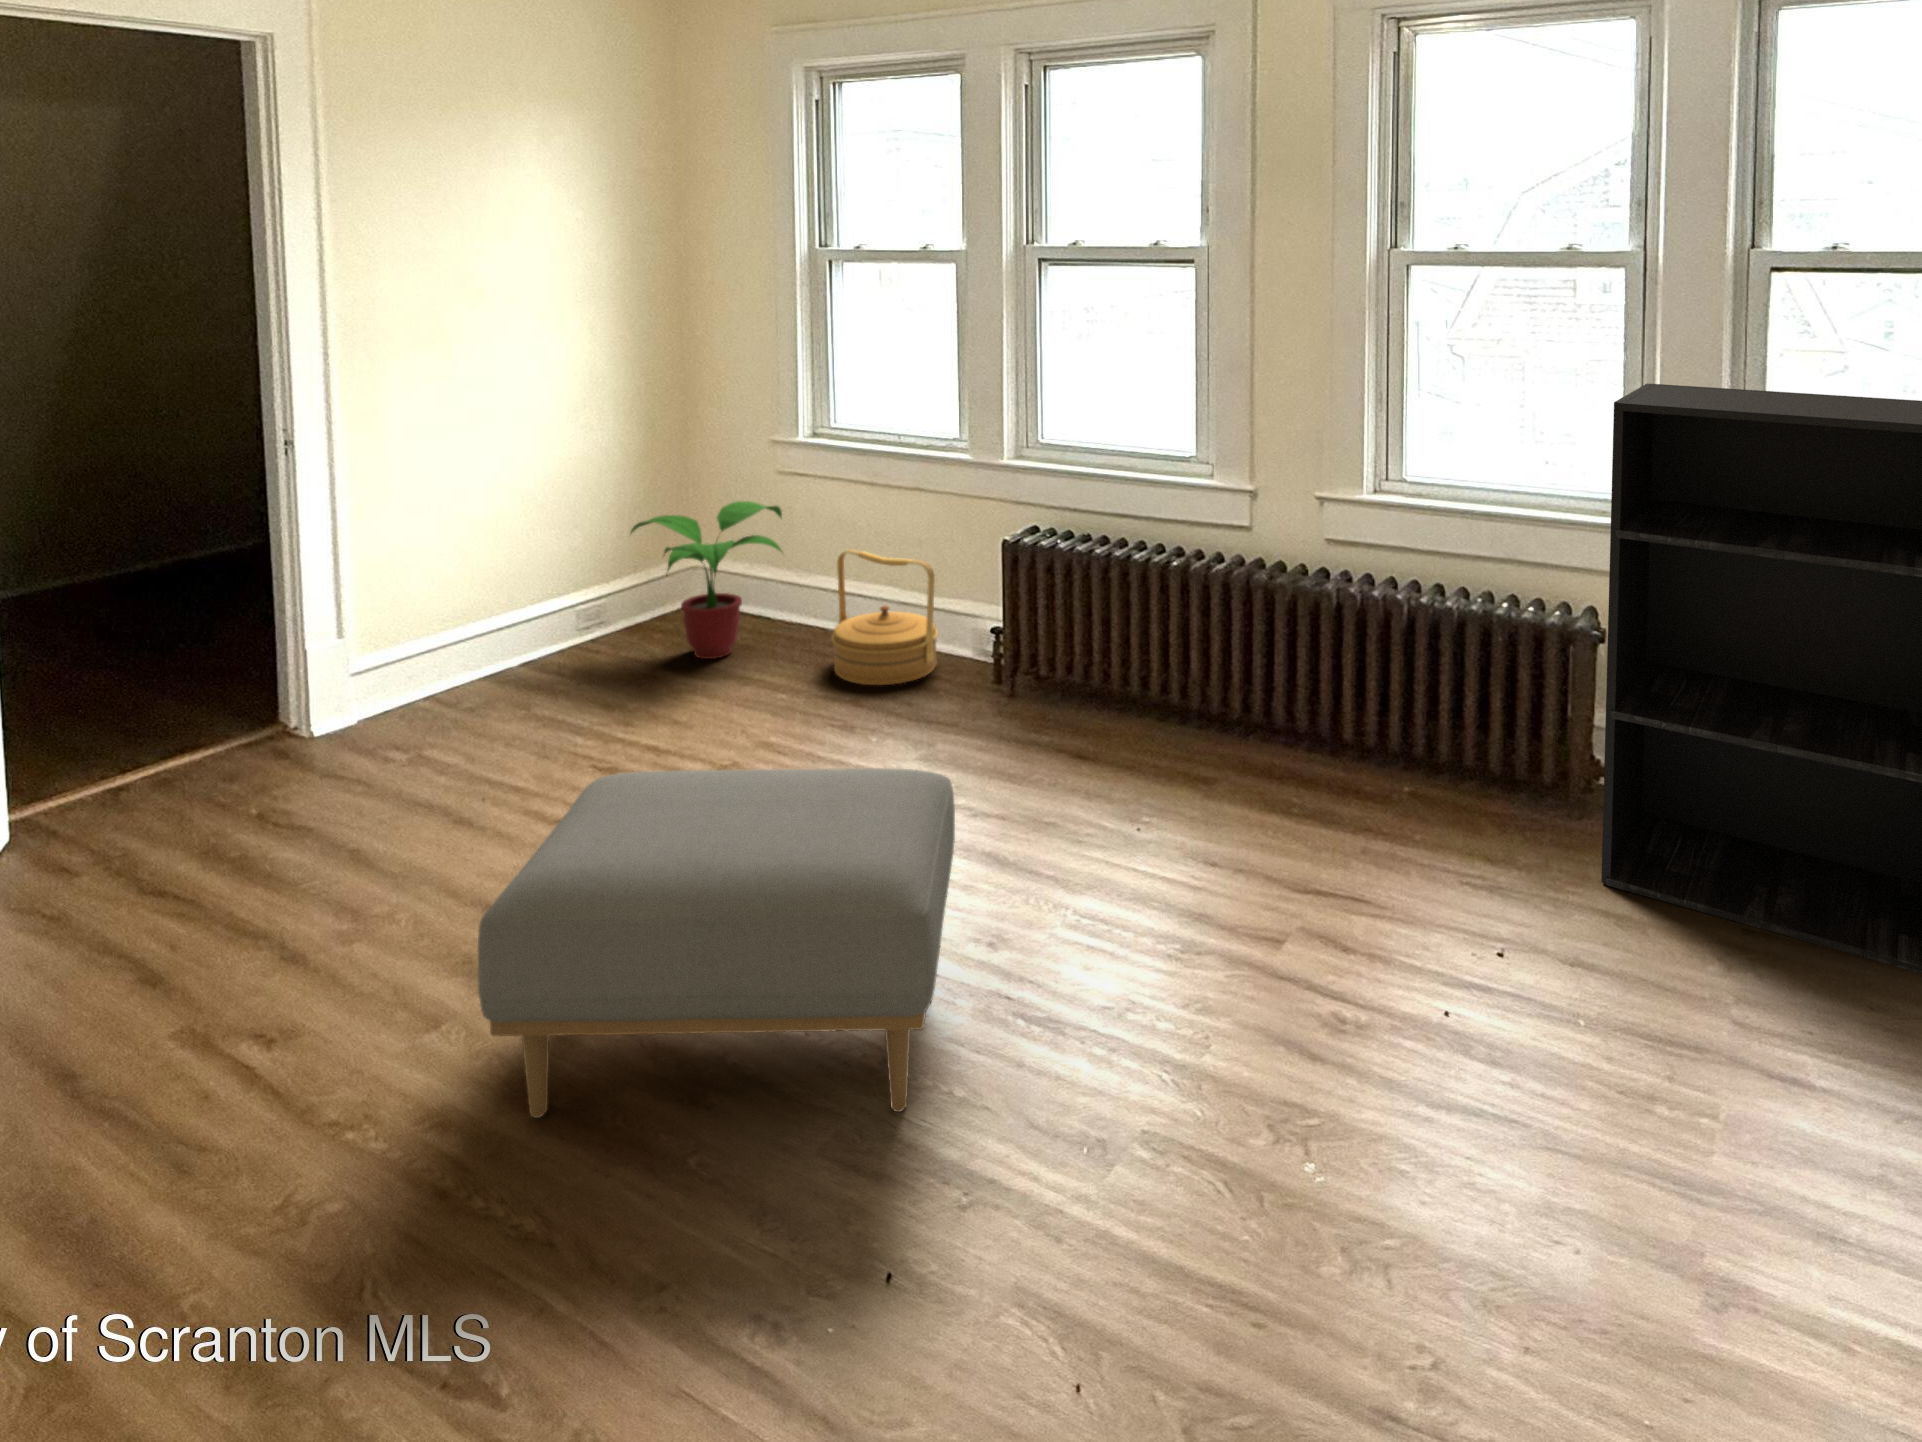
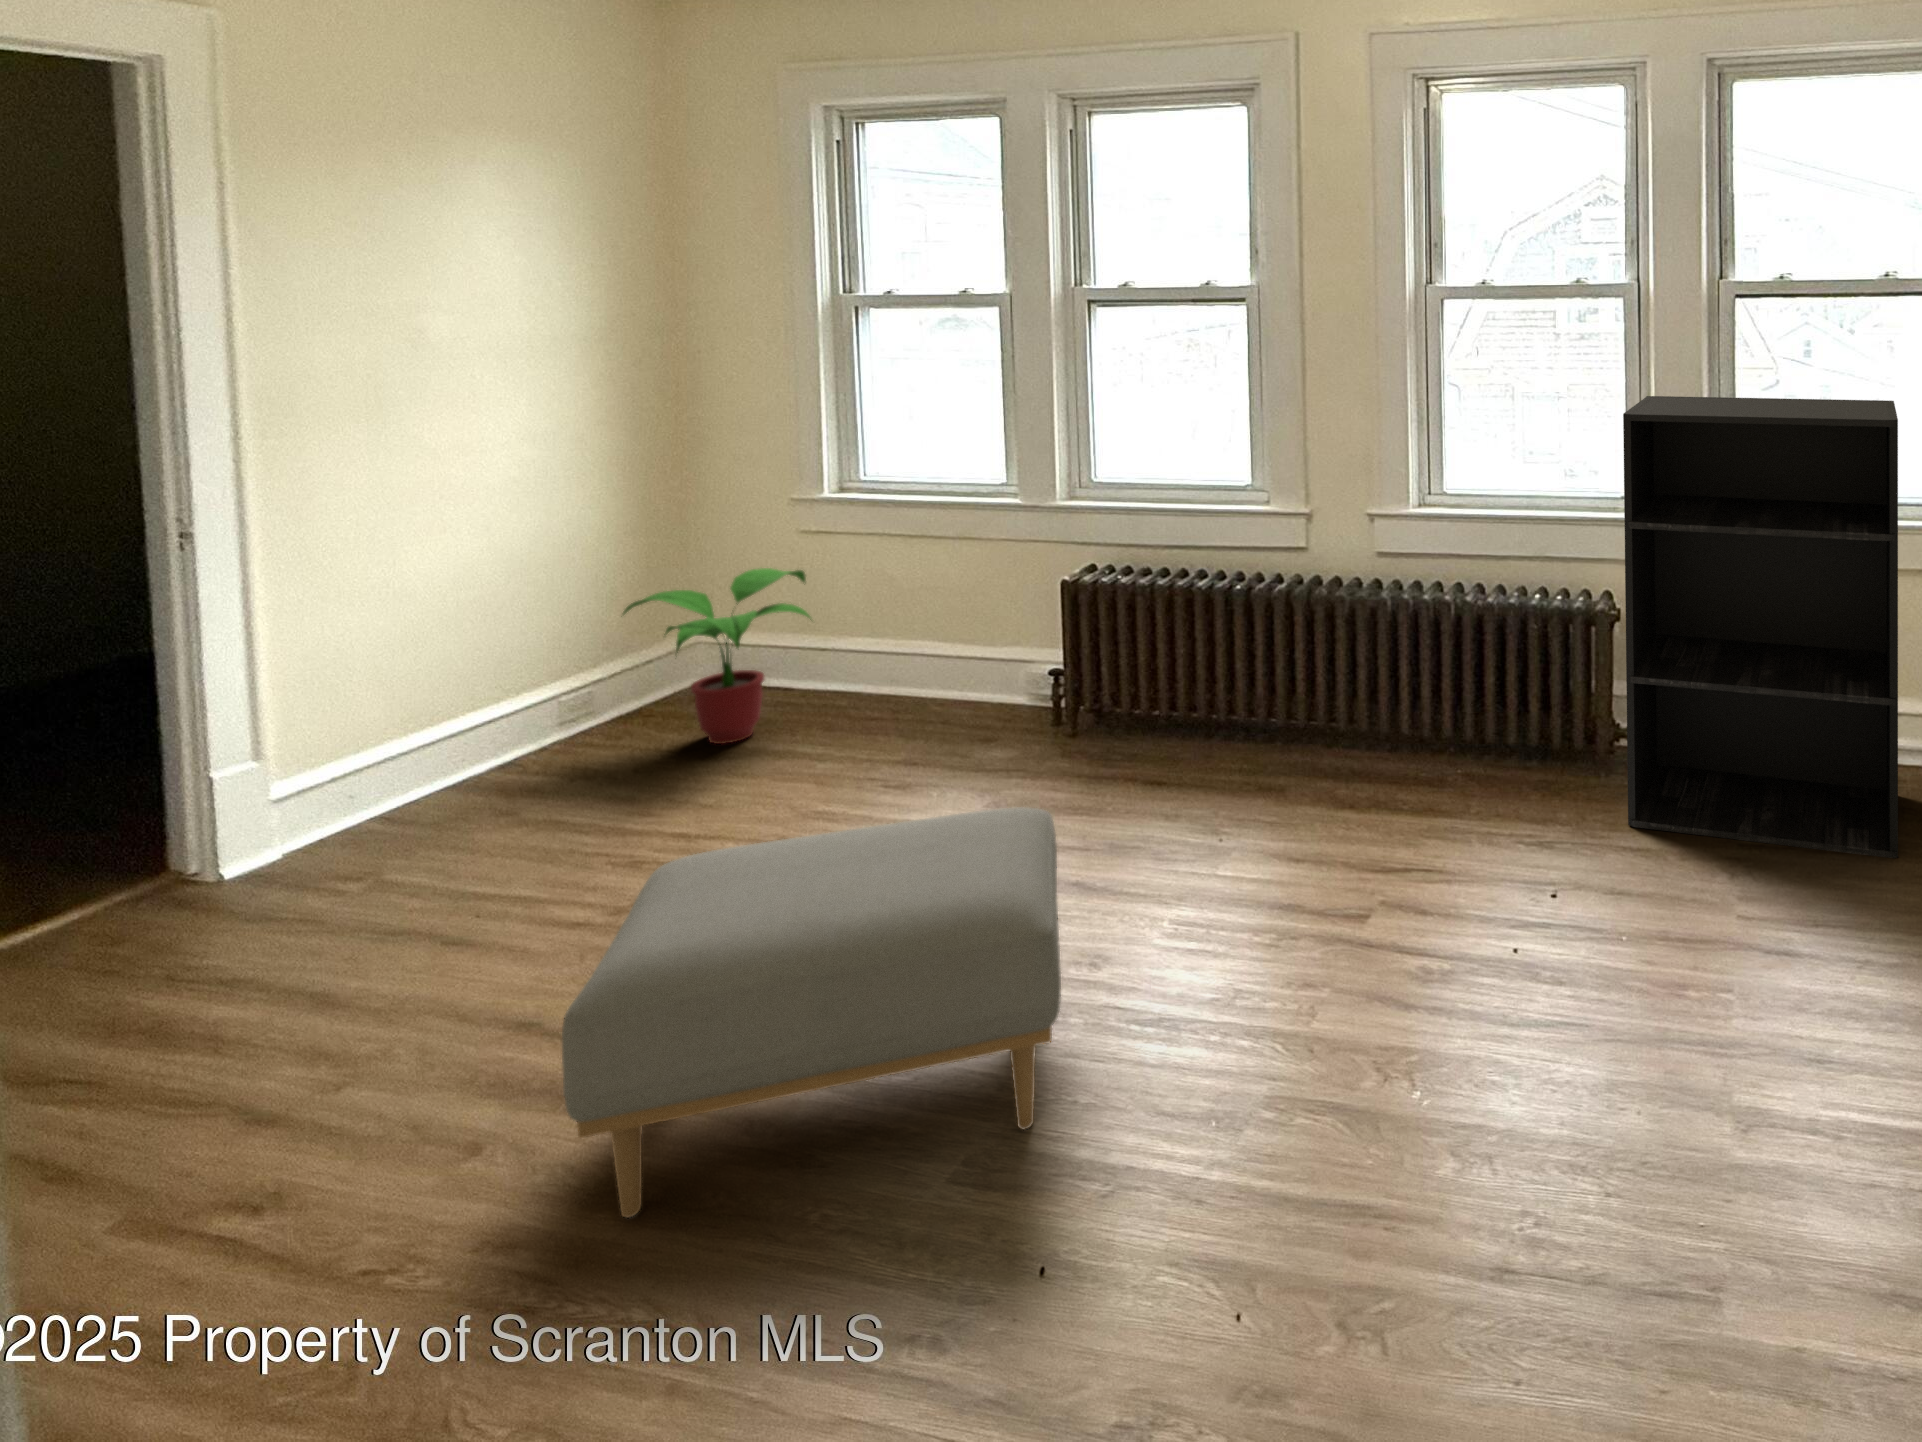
woven basket: present [831,549,938,685] -> none [874,608,993,748]

